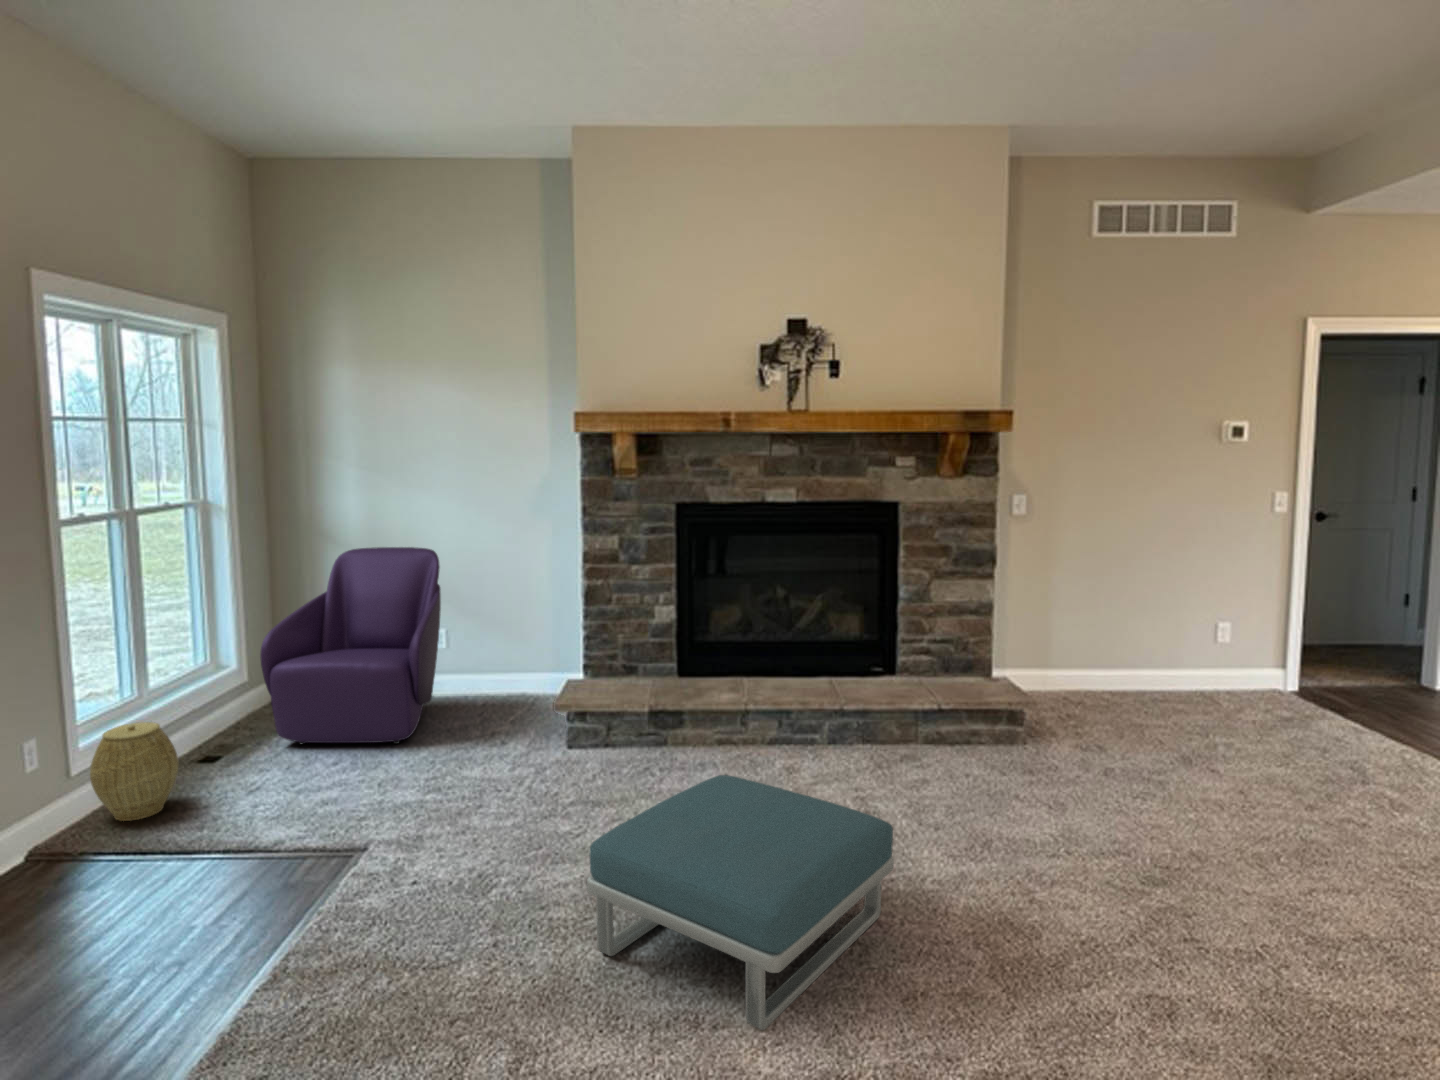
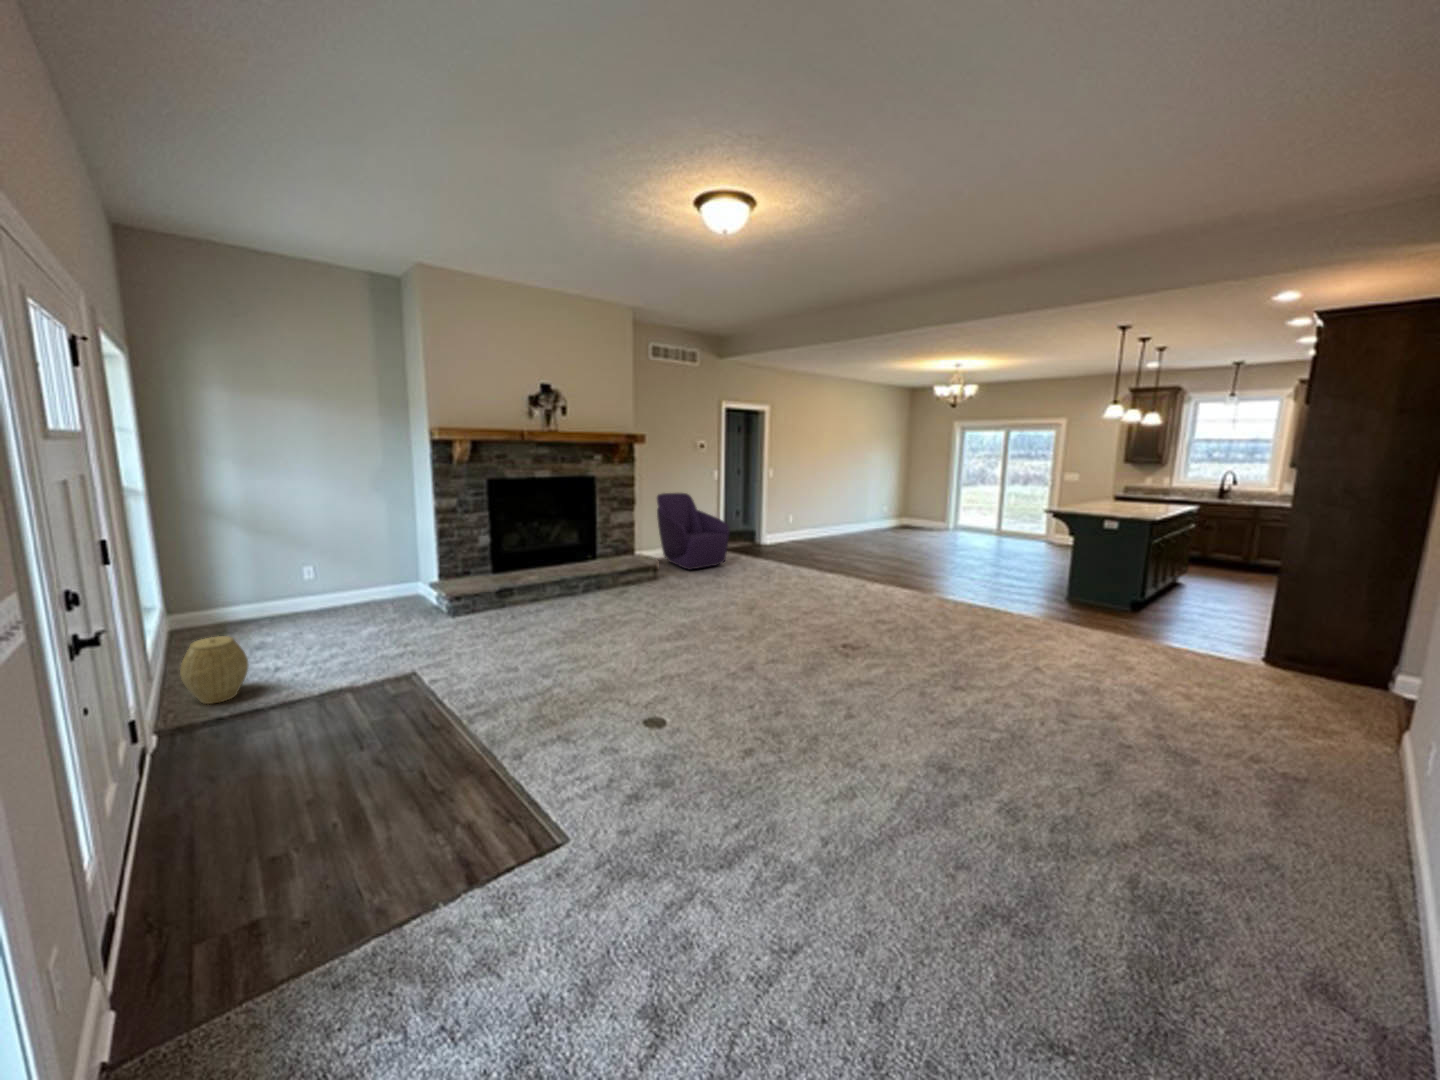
armchair: present [260,547,441,744] -> present [657,493,729,570]
footstool: present [587,775,894,1030] -> none [596,595,691,664]

